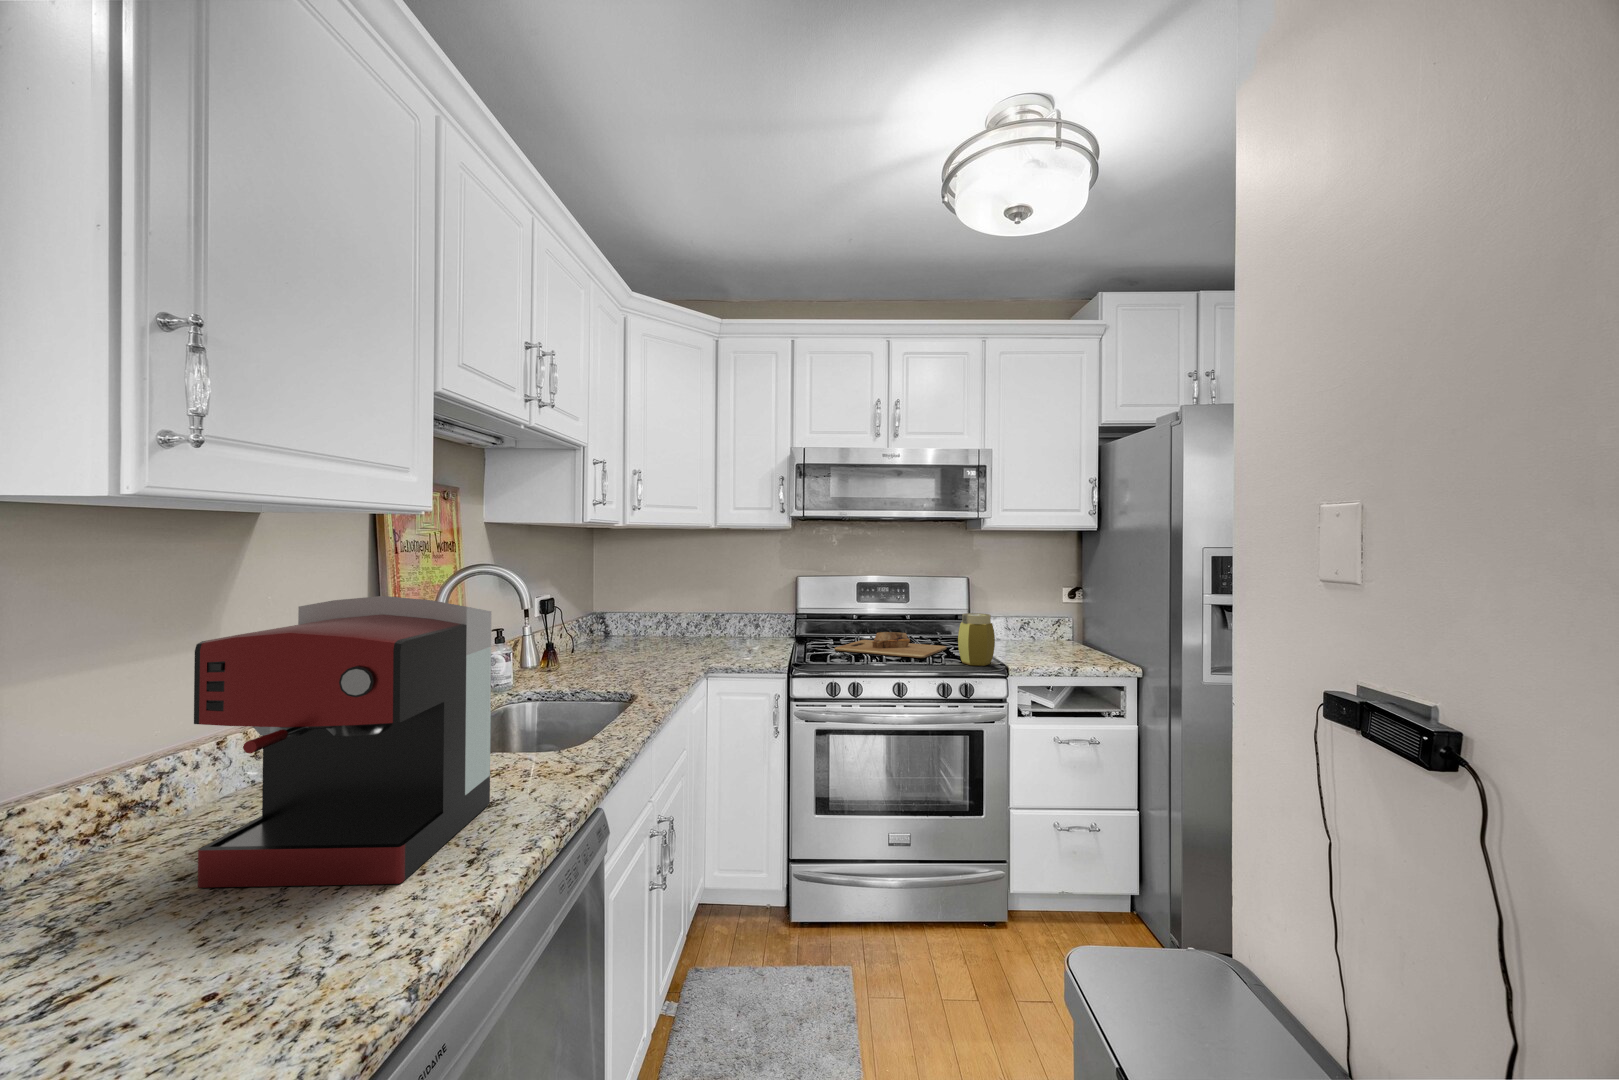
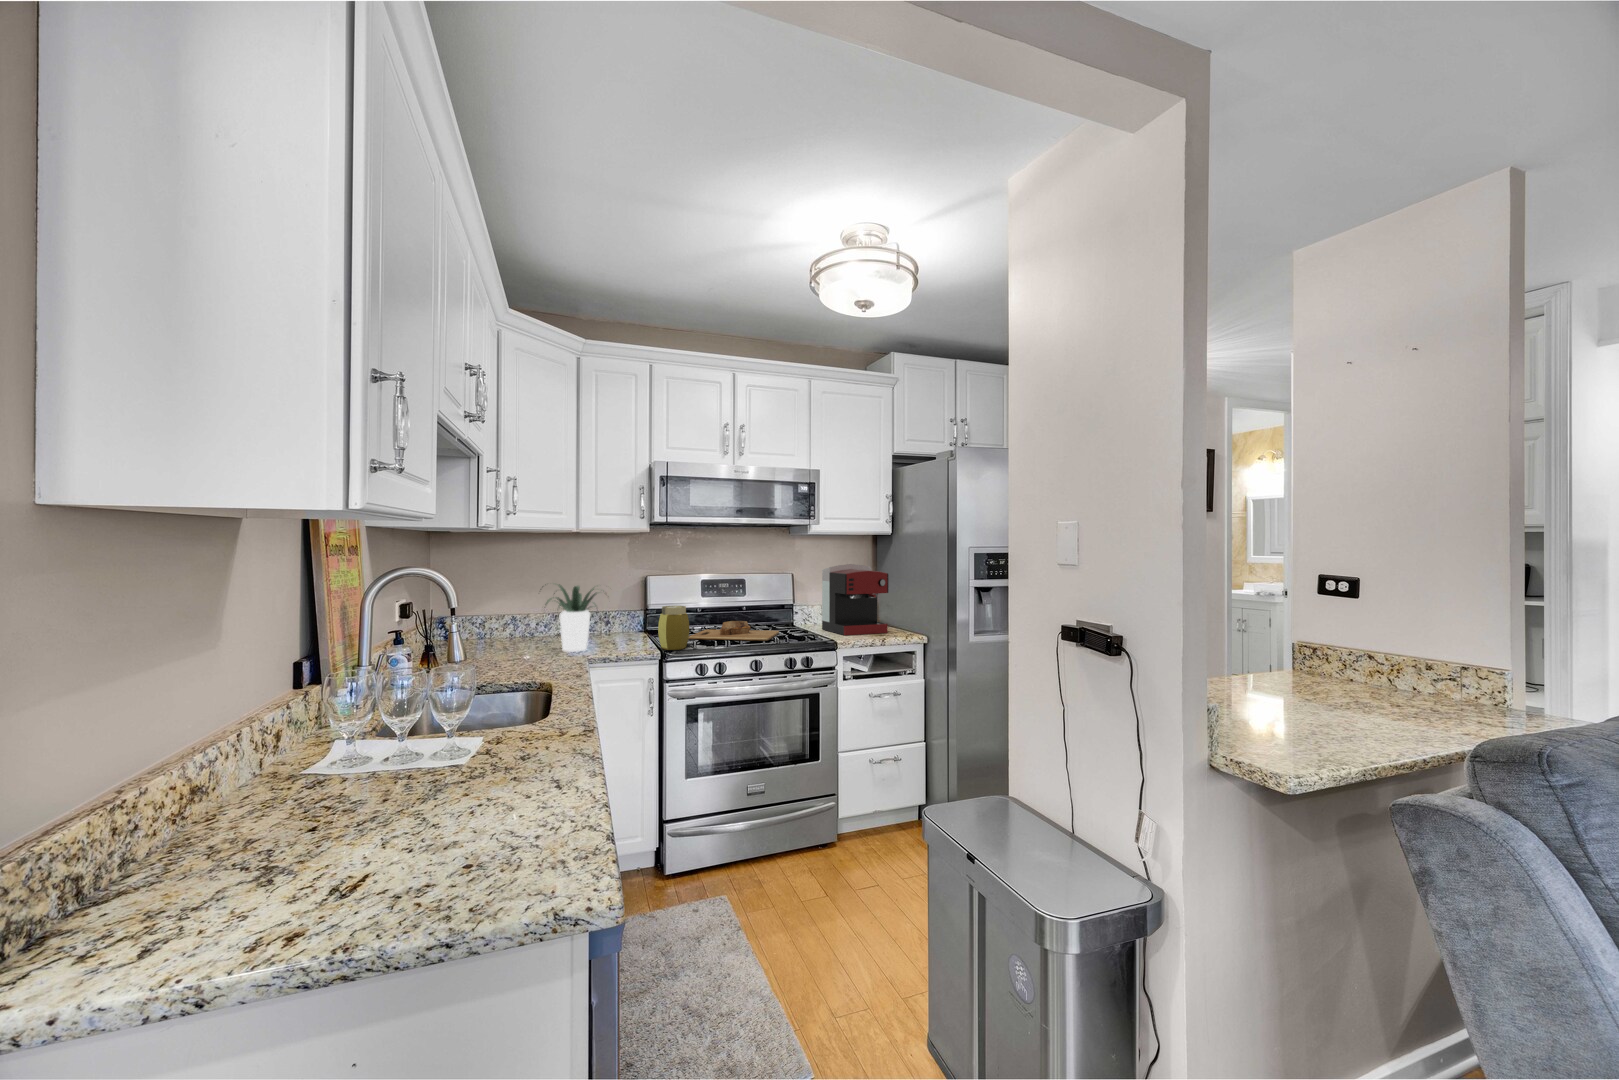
potted plant: none [666,582,748,658] -> present [545,584,597,652]
coffee maker: present [194,596,492,887] -> present [822,564,888,635]
jar: present [958,613,995,666] -> present [658,606,689,650]

